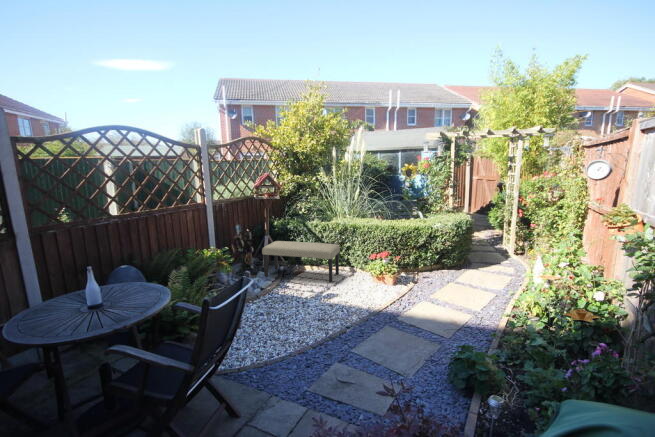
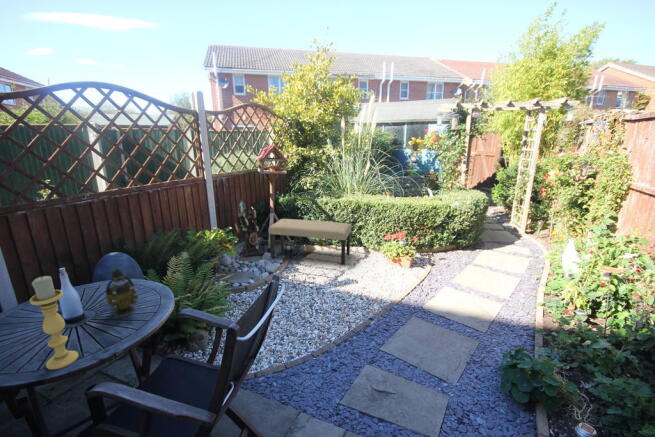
candle holder: none [76,262,104,328] -> present [30,276,79,370]
teapot: none [122,264,146,302] -> present [106,268,138,317]

